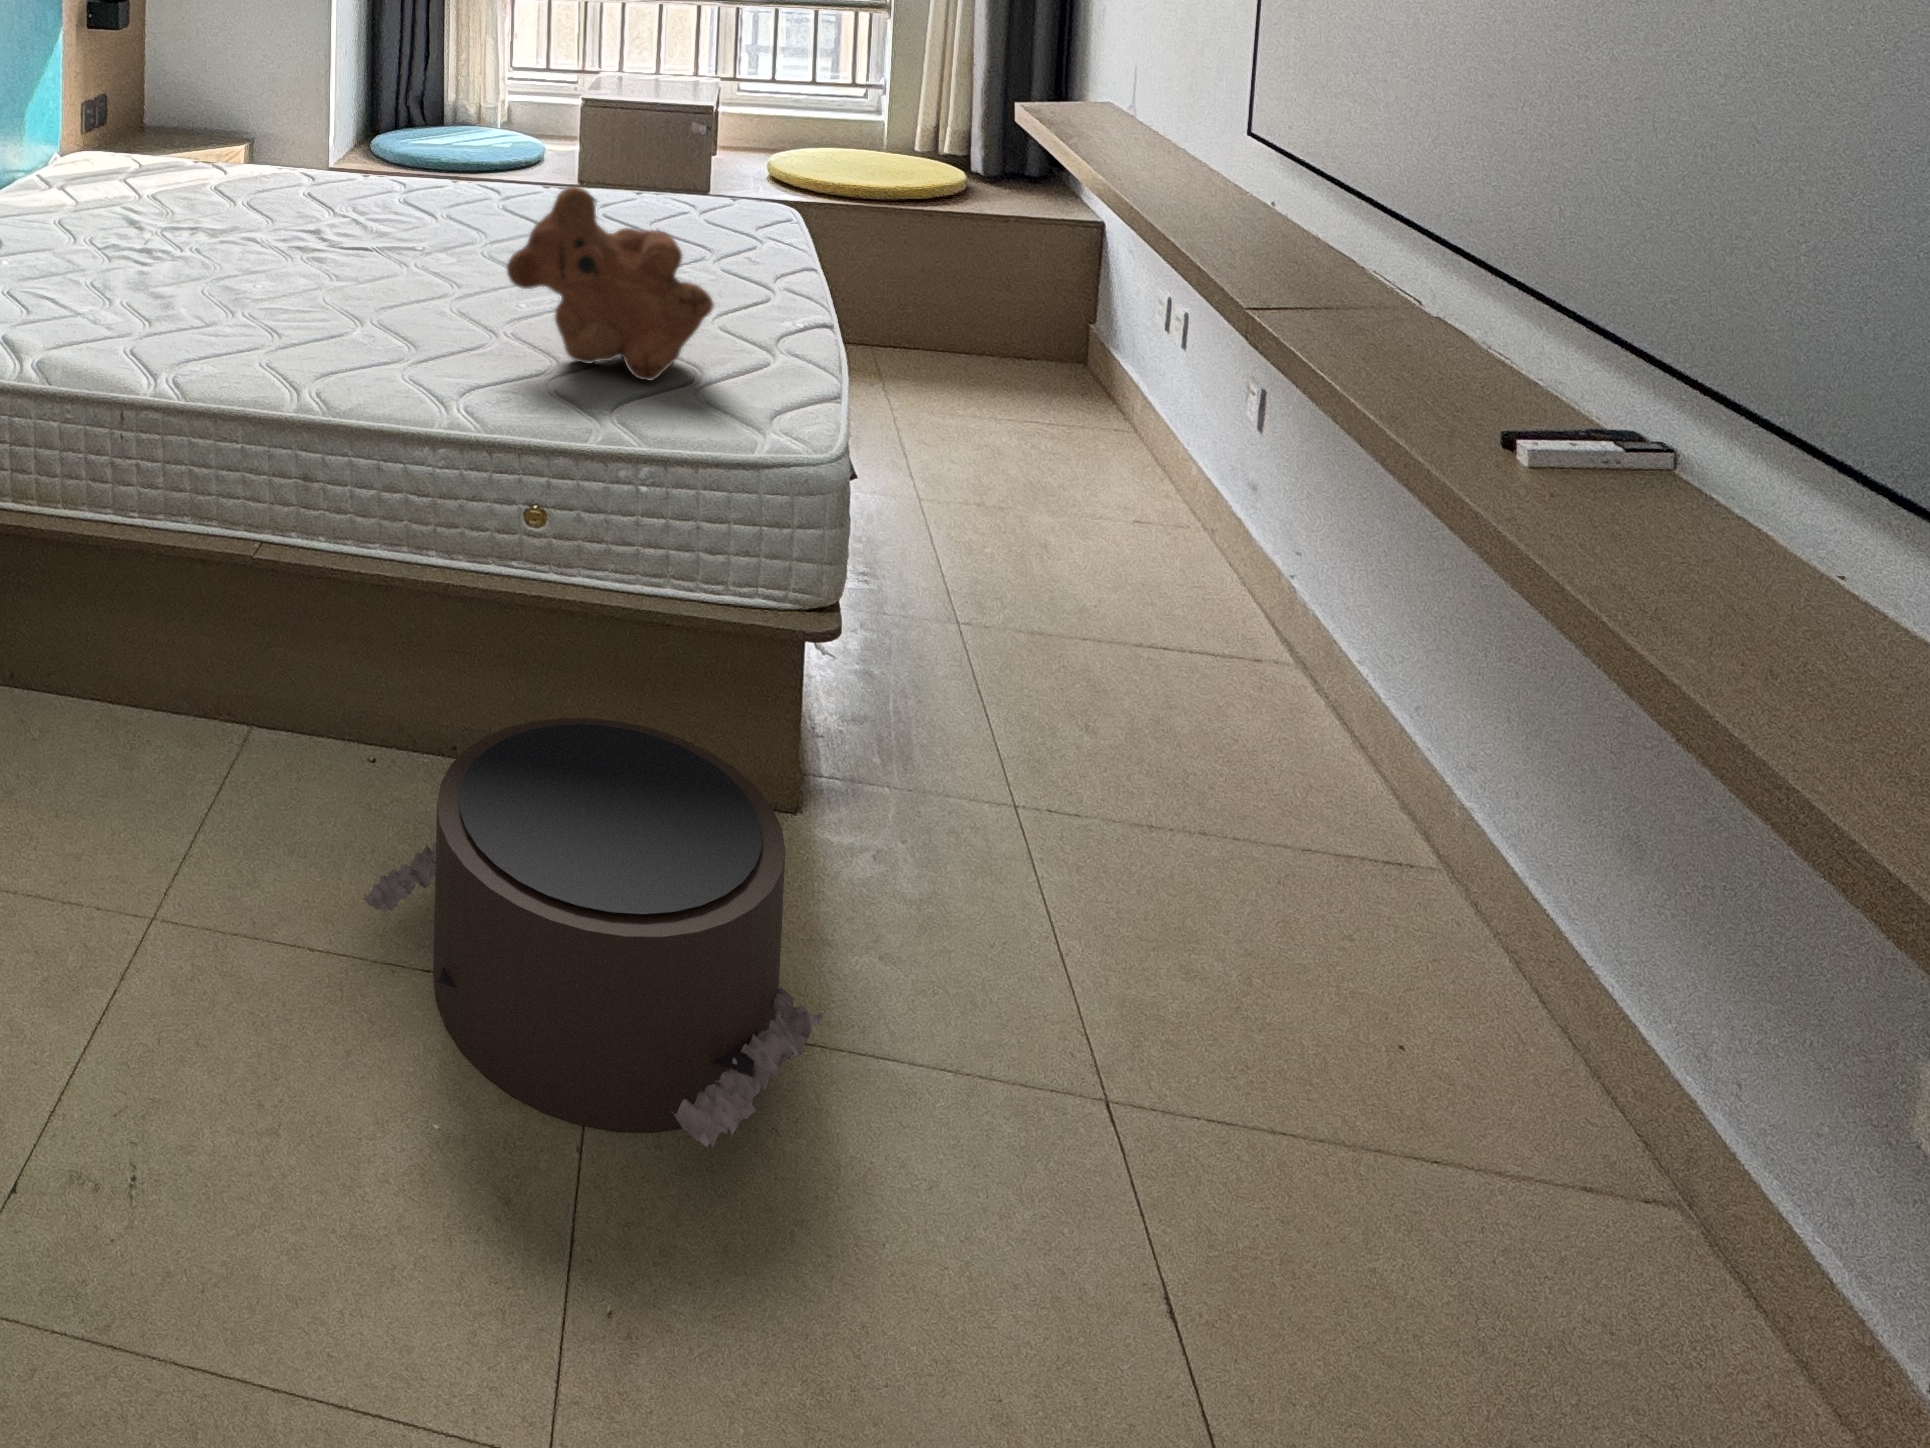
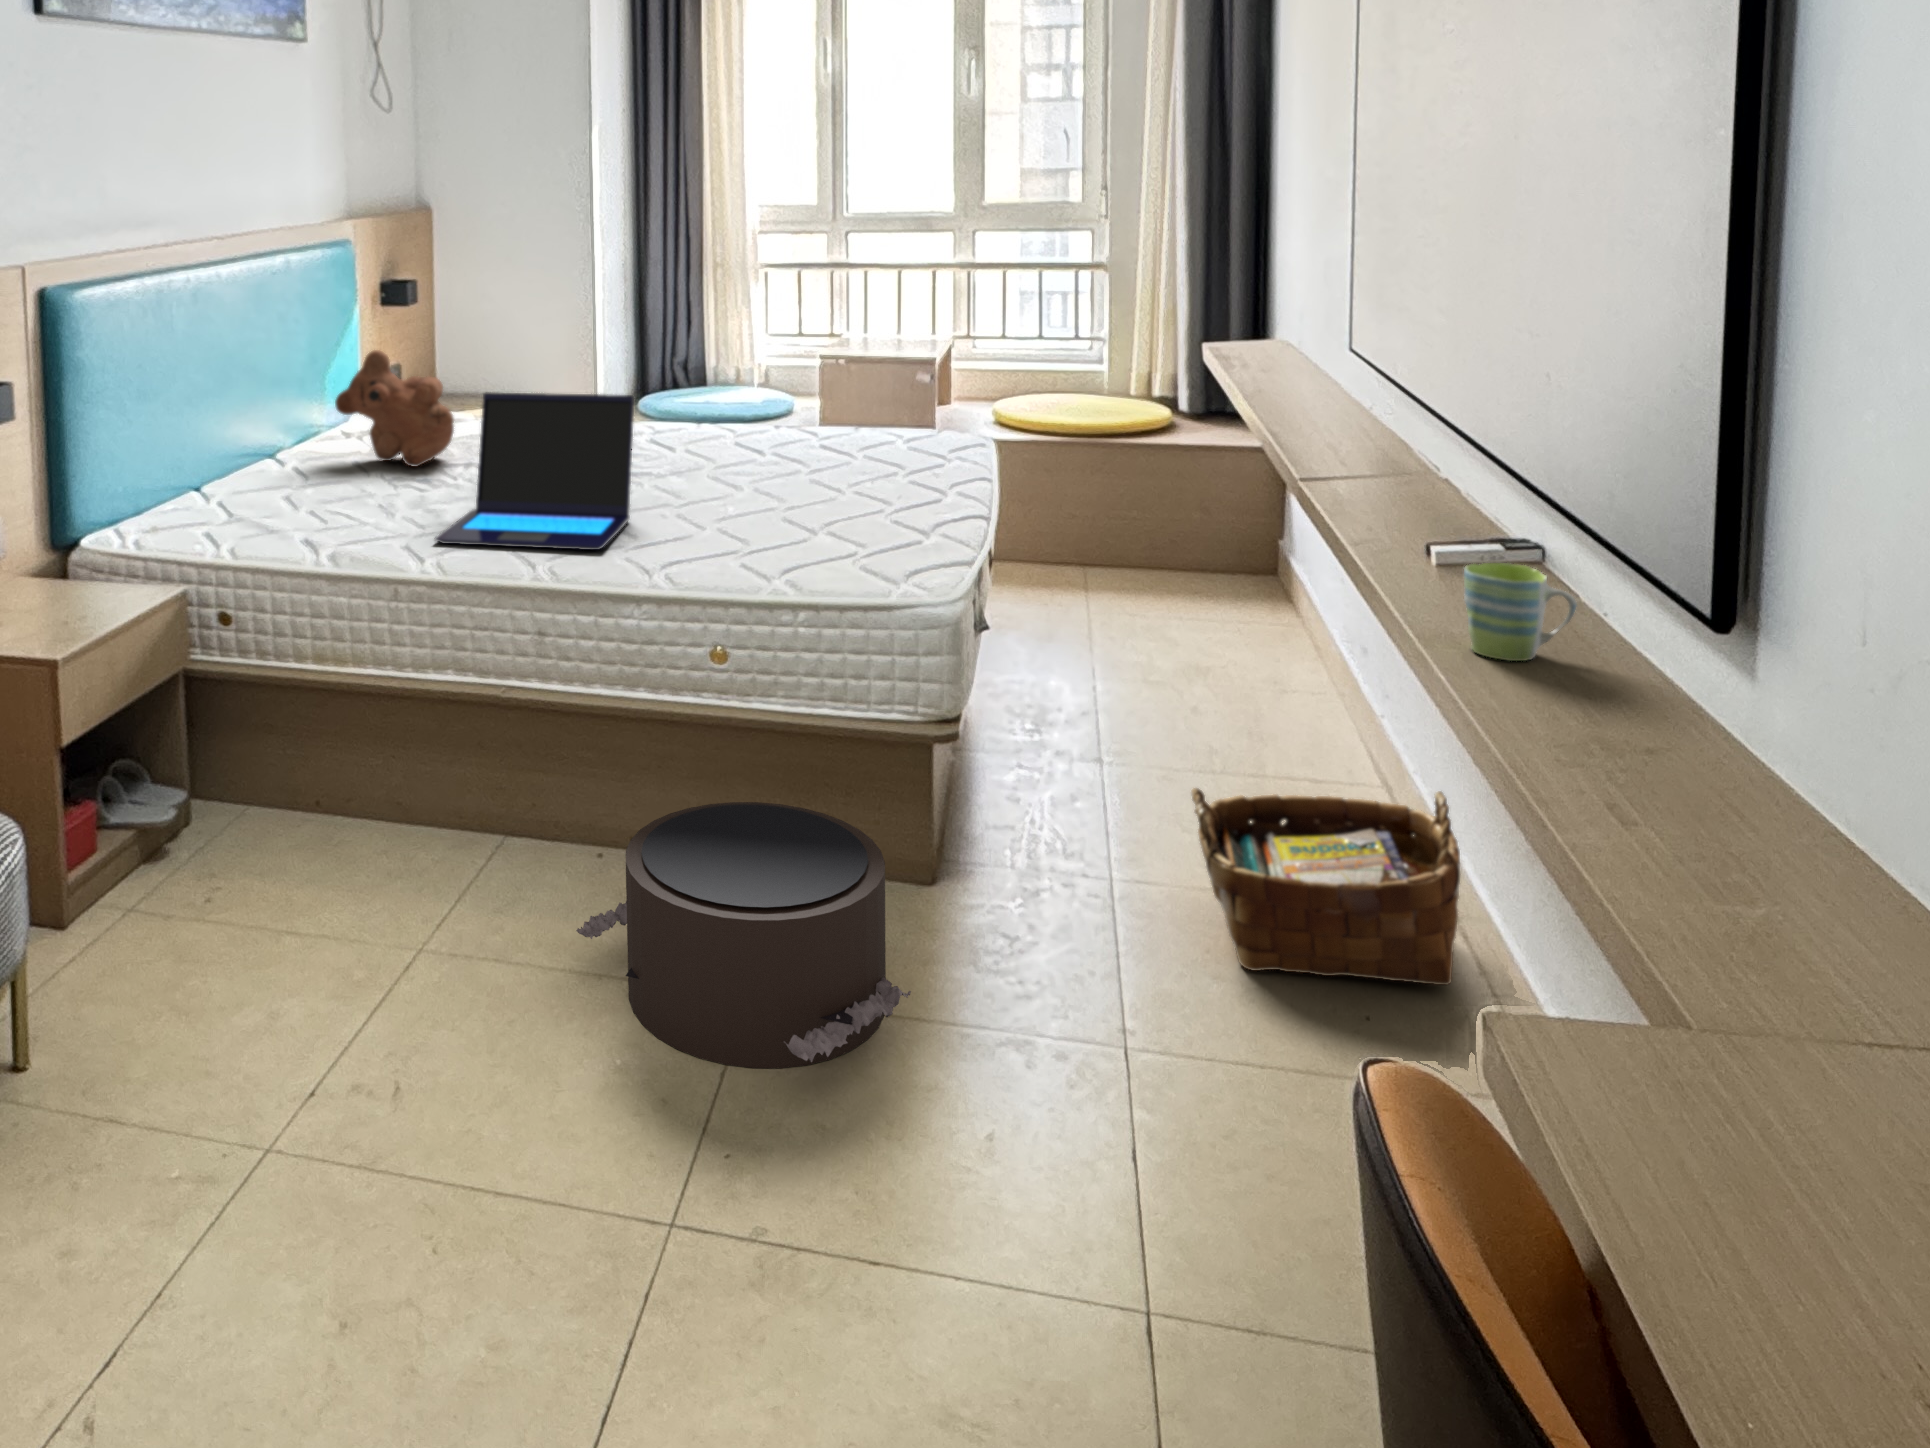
laptop: none [172,156,418,368] -> present [435,392,634,550]
teddy bear: present [507,186,713,380] -> present [335,350,454,466]
mug: none [1685,508,1864,660] -> present [1464,563,1577,661]
woven basket: none [1131,701,1501,986] -> present [1191,788,1460,985]

